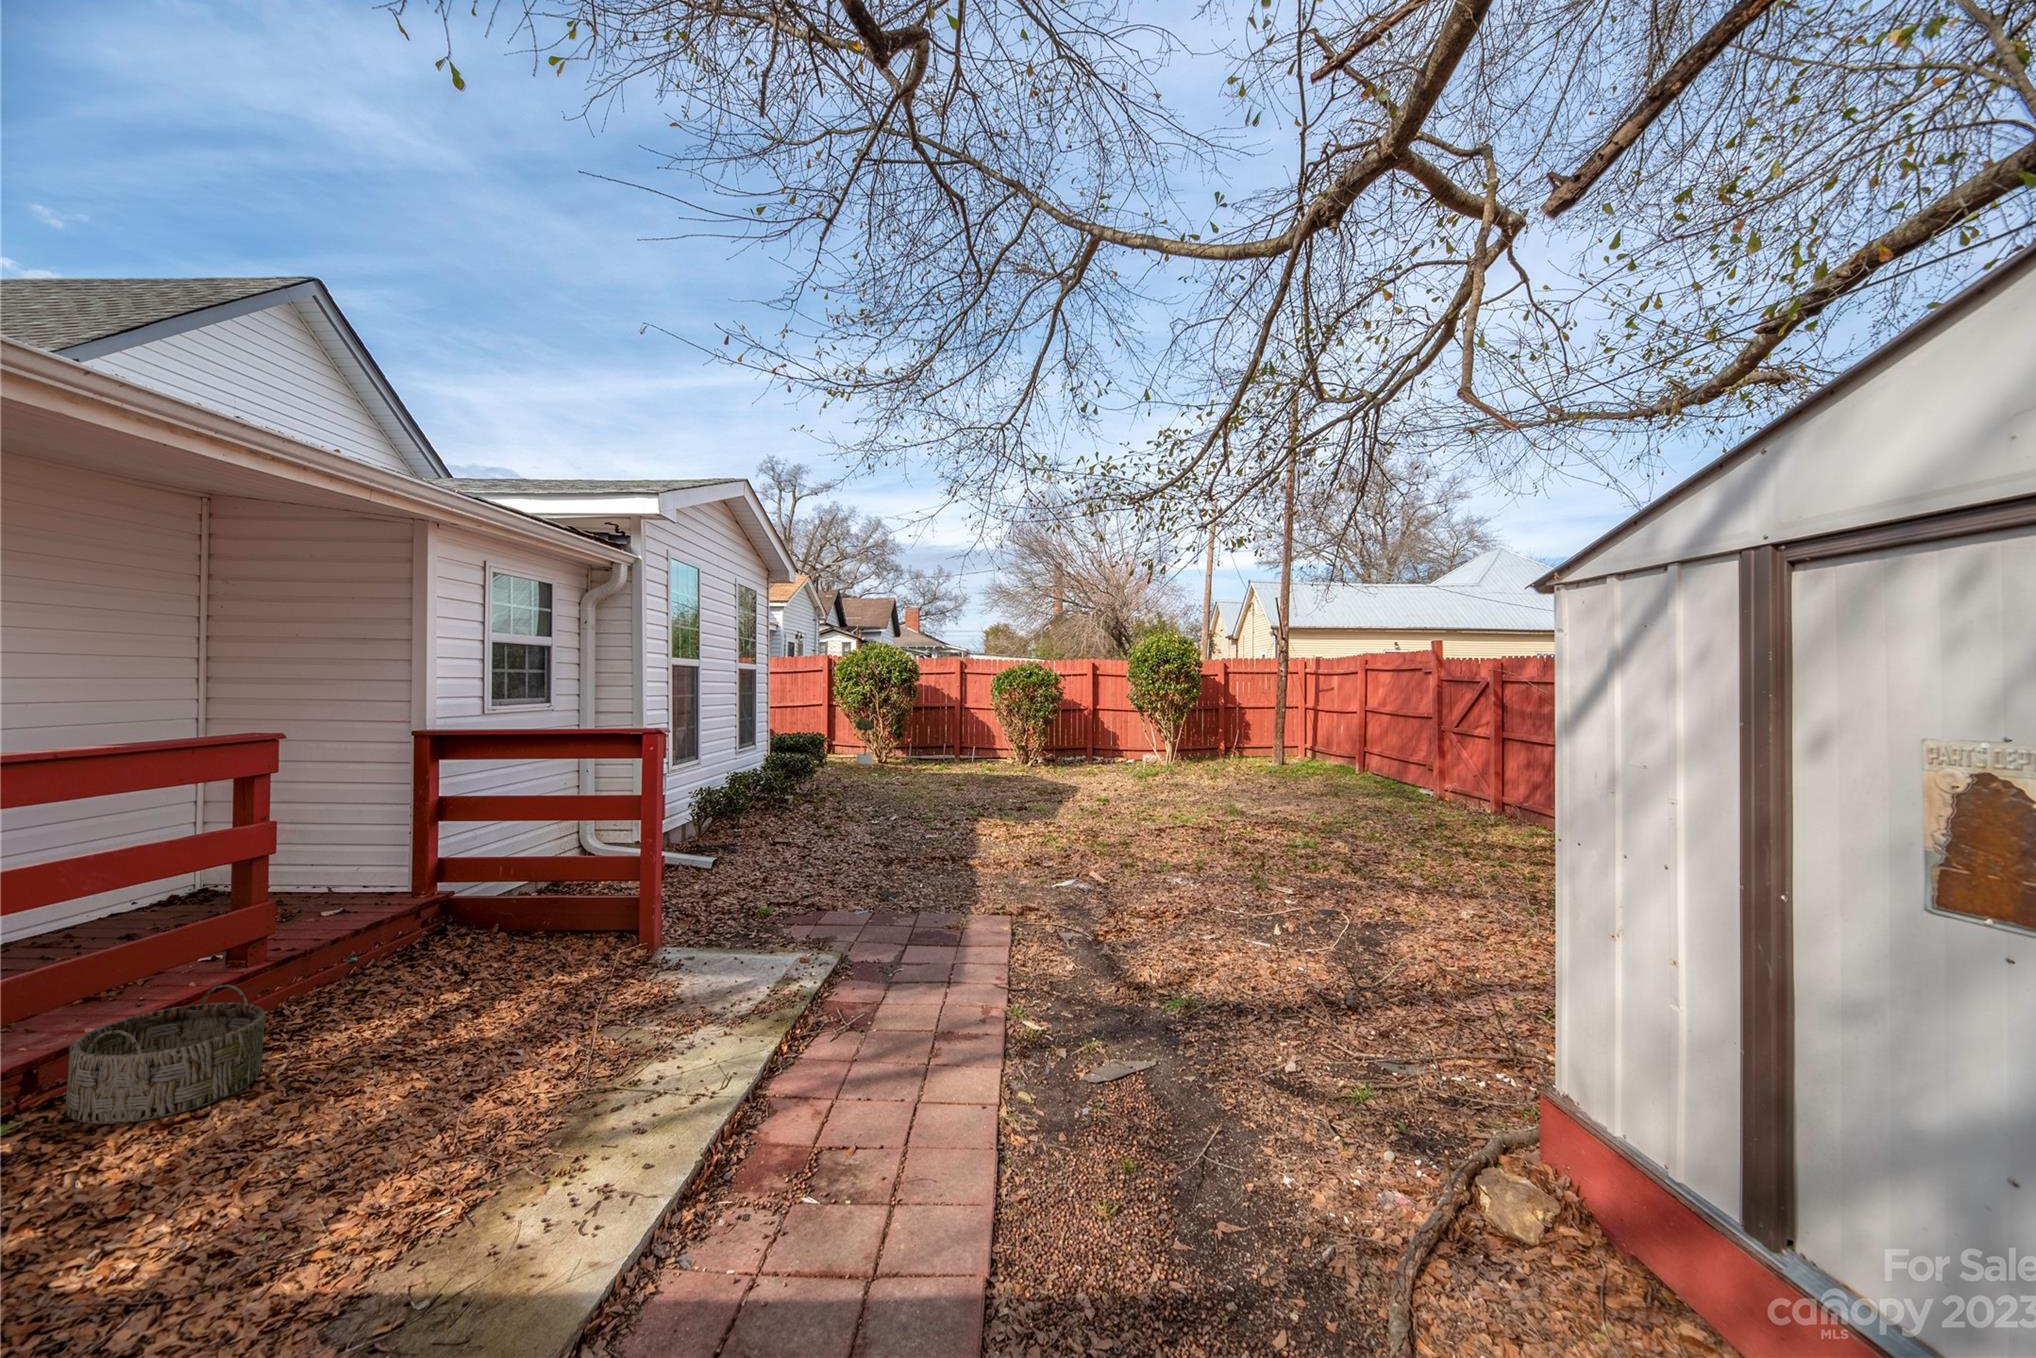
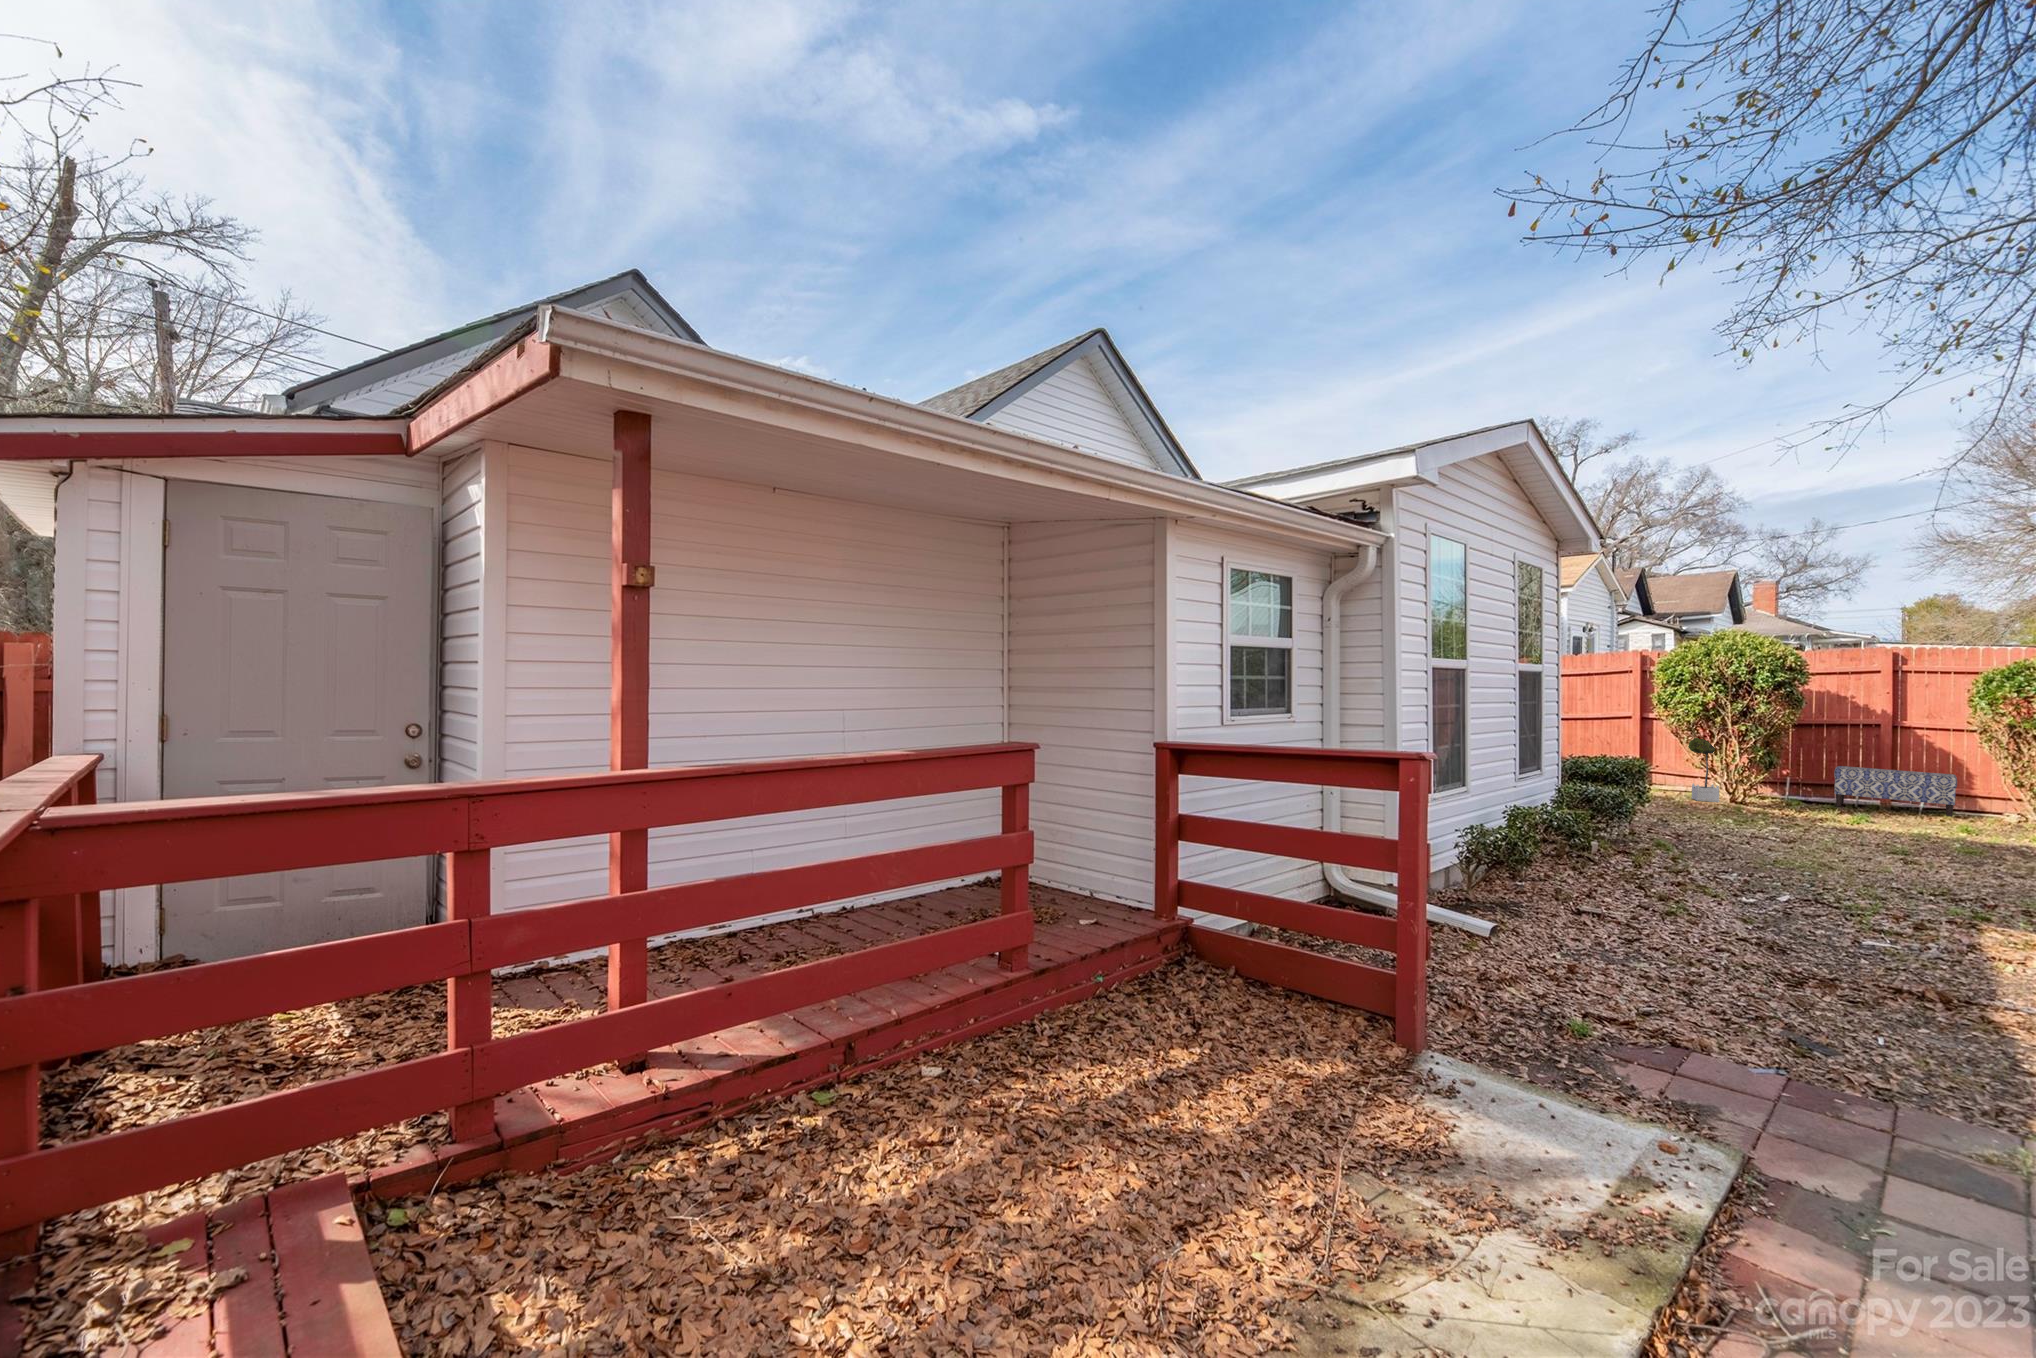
bench: none [931,735,986,763] -> present [1834,766,1957,816]
basket: present [66,985,265,1124] -> none [867,995,1004,1130]

